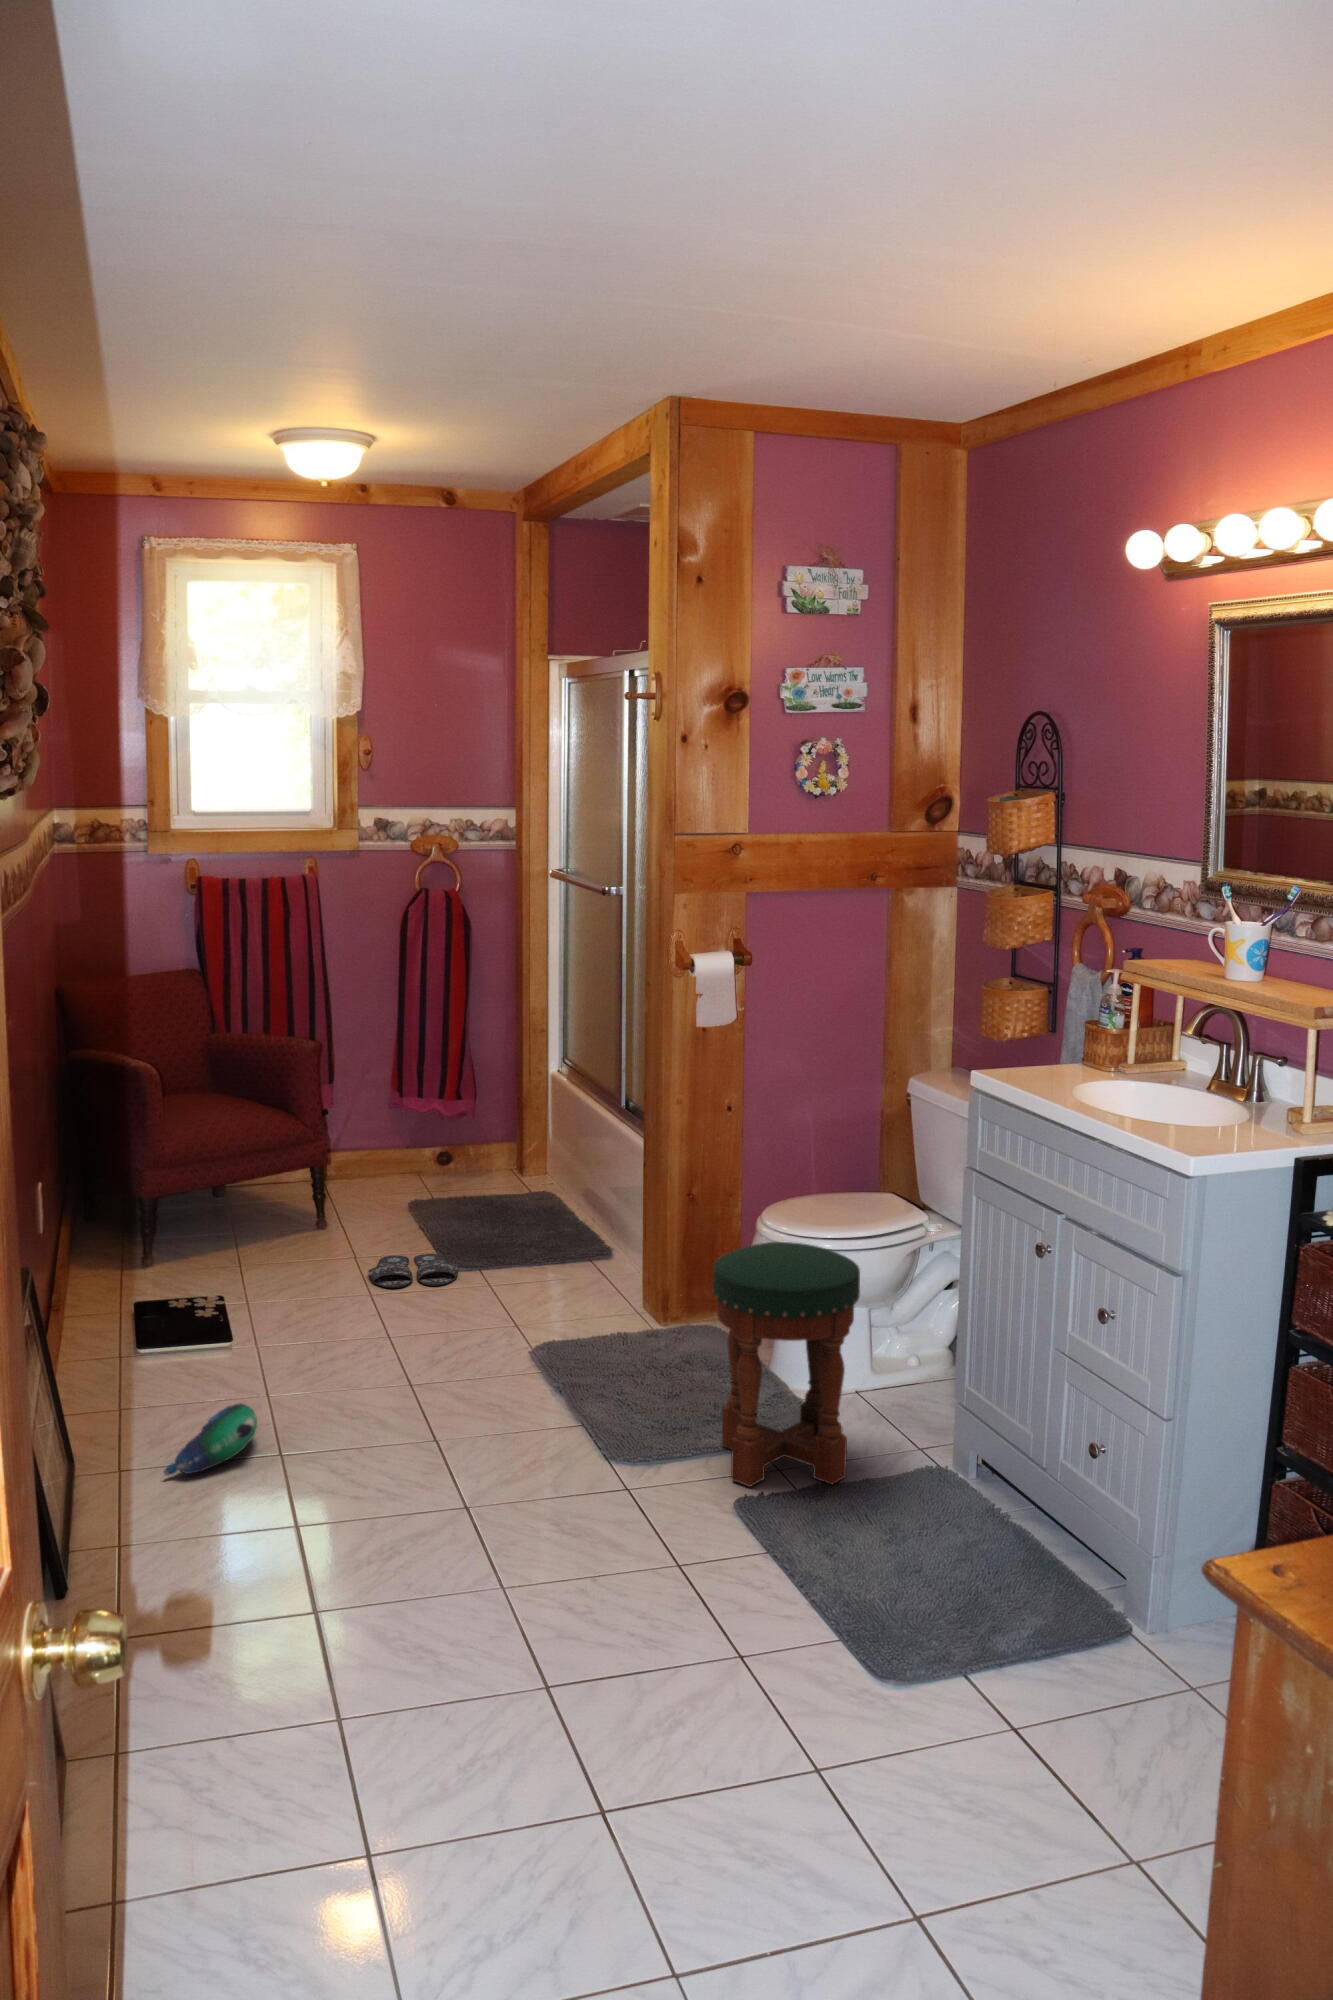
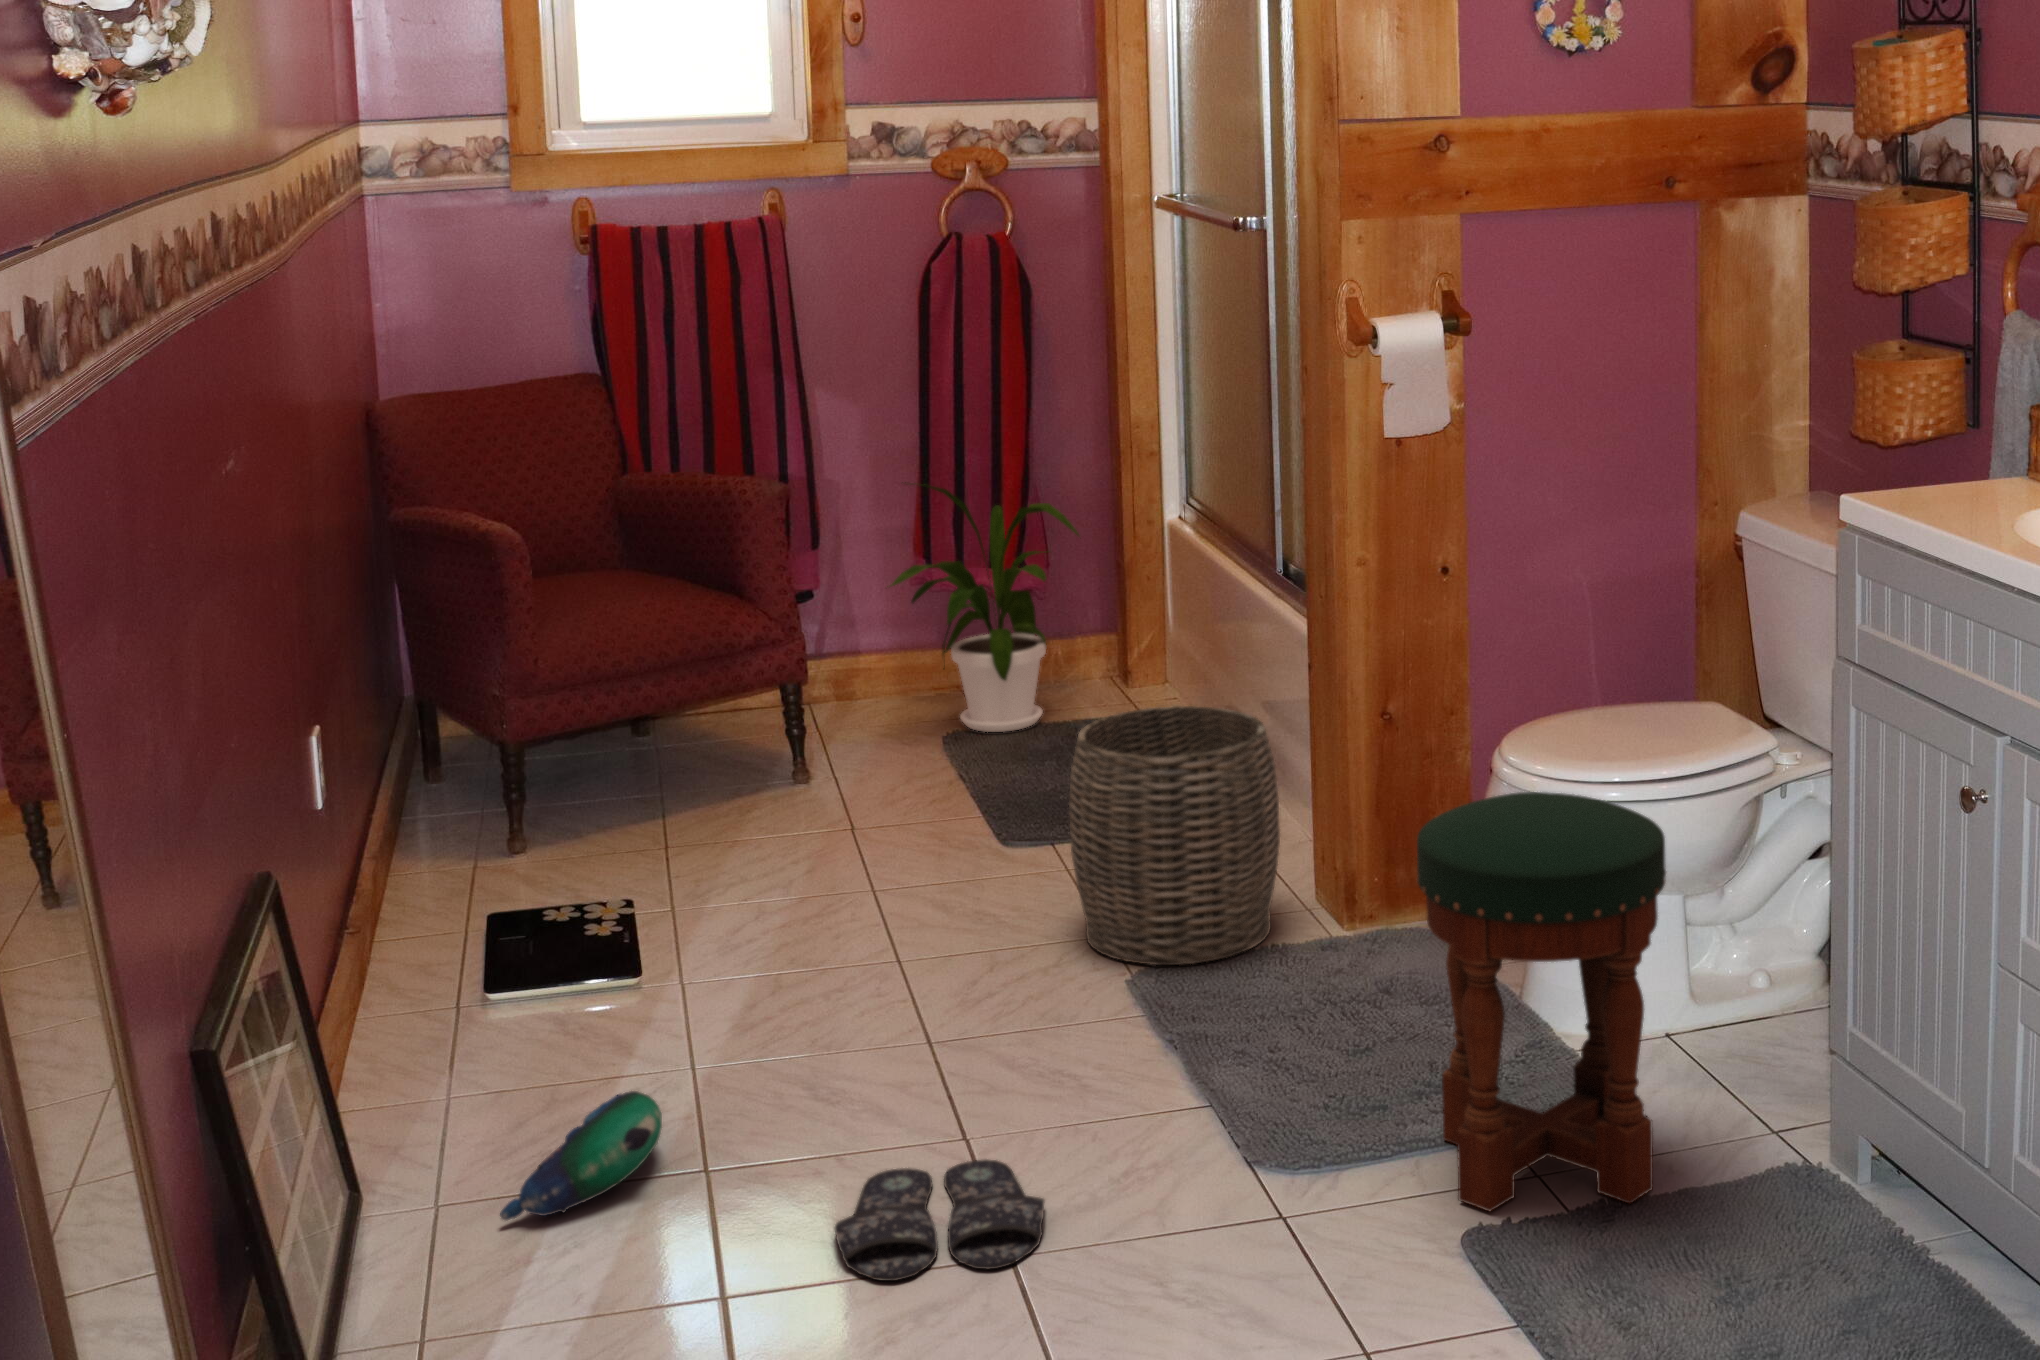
house plant: none [377,1044,499,1200] -> present [887,482,1079,732]
woven basket: none [496,1187,623,1342] -> present [1069,706,1280,965]
slippers: present [368,1254,458,1288] -> present [835,1160,1044,1281]

